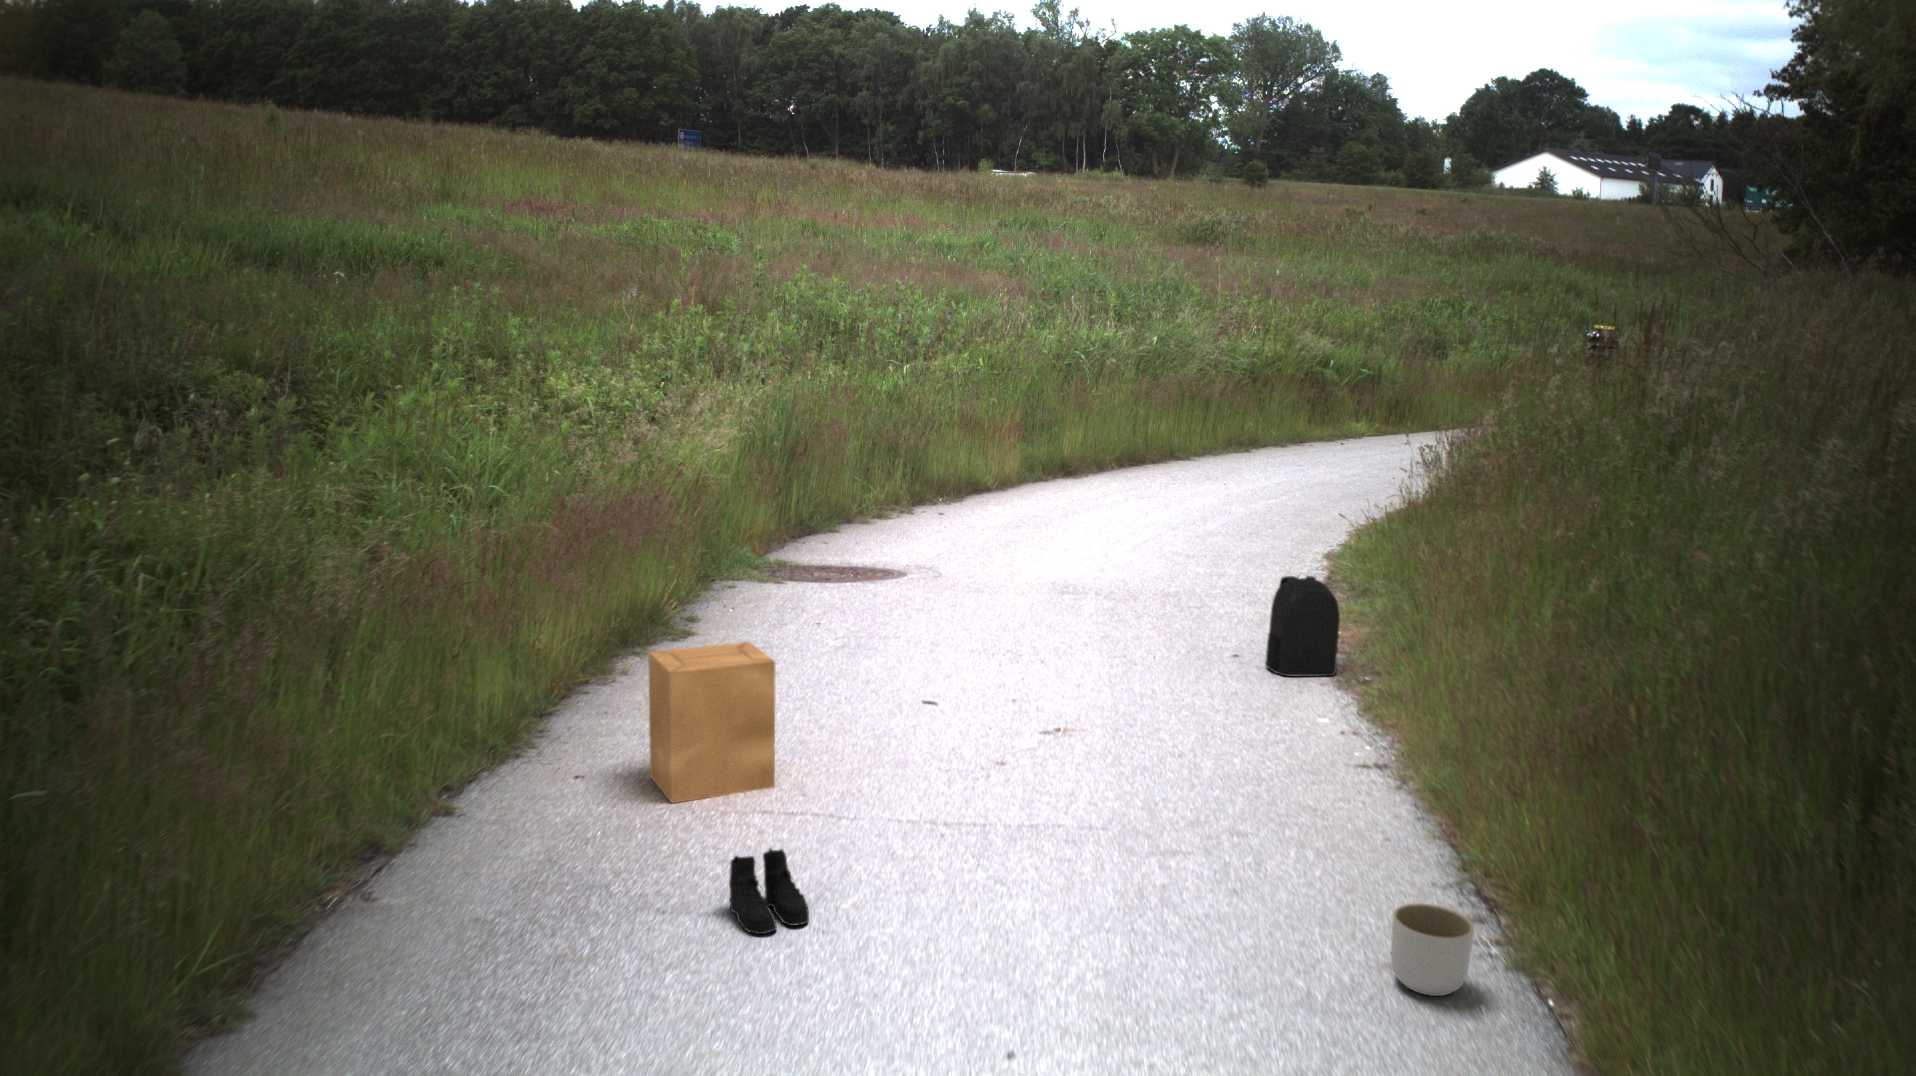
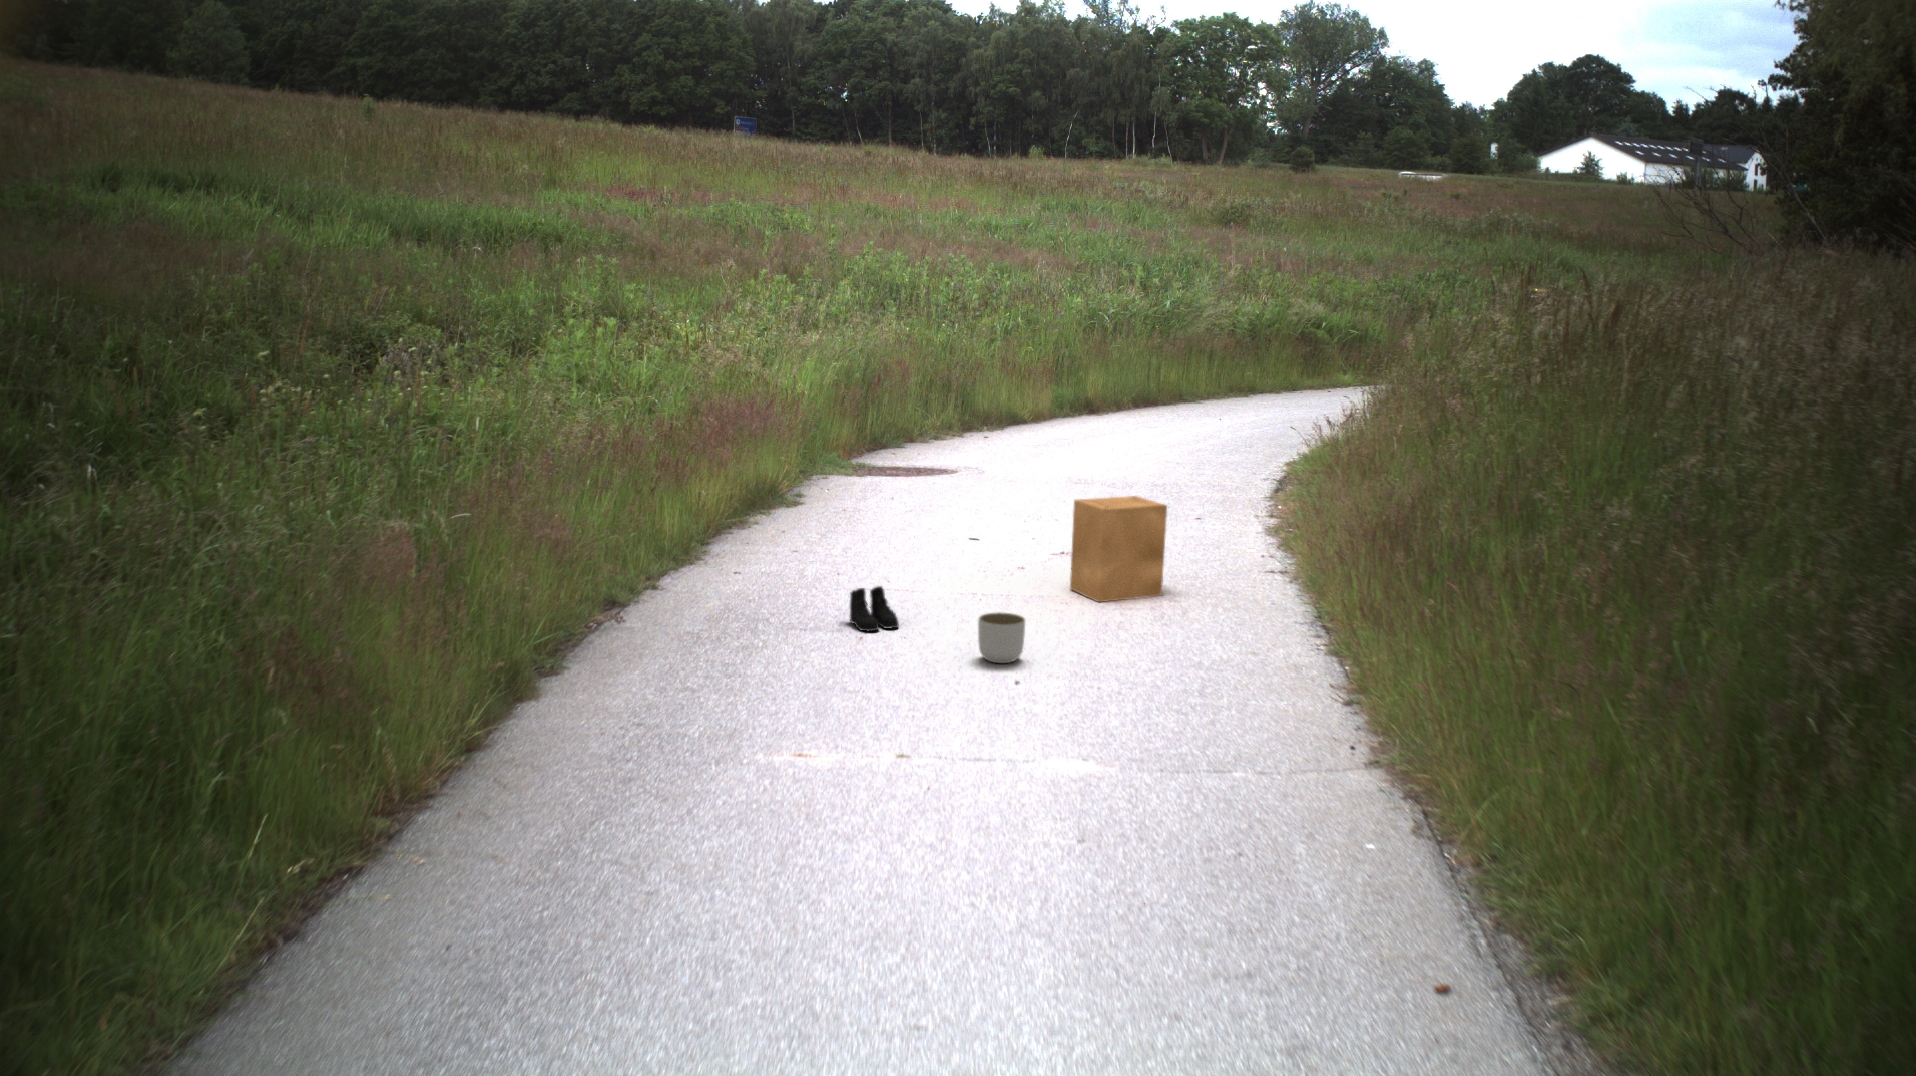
backpack: present [1265,576,1340,676] -> none [1218,454,1272,528]
cardboard box: present [648,642,775,803] -> present [1070,496,1167,602]
planter: present [1391,903,1474,996] -> present [978,612,1025,663]

